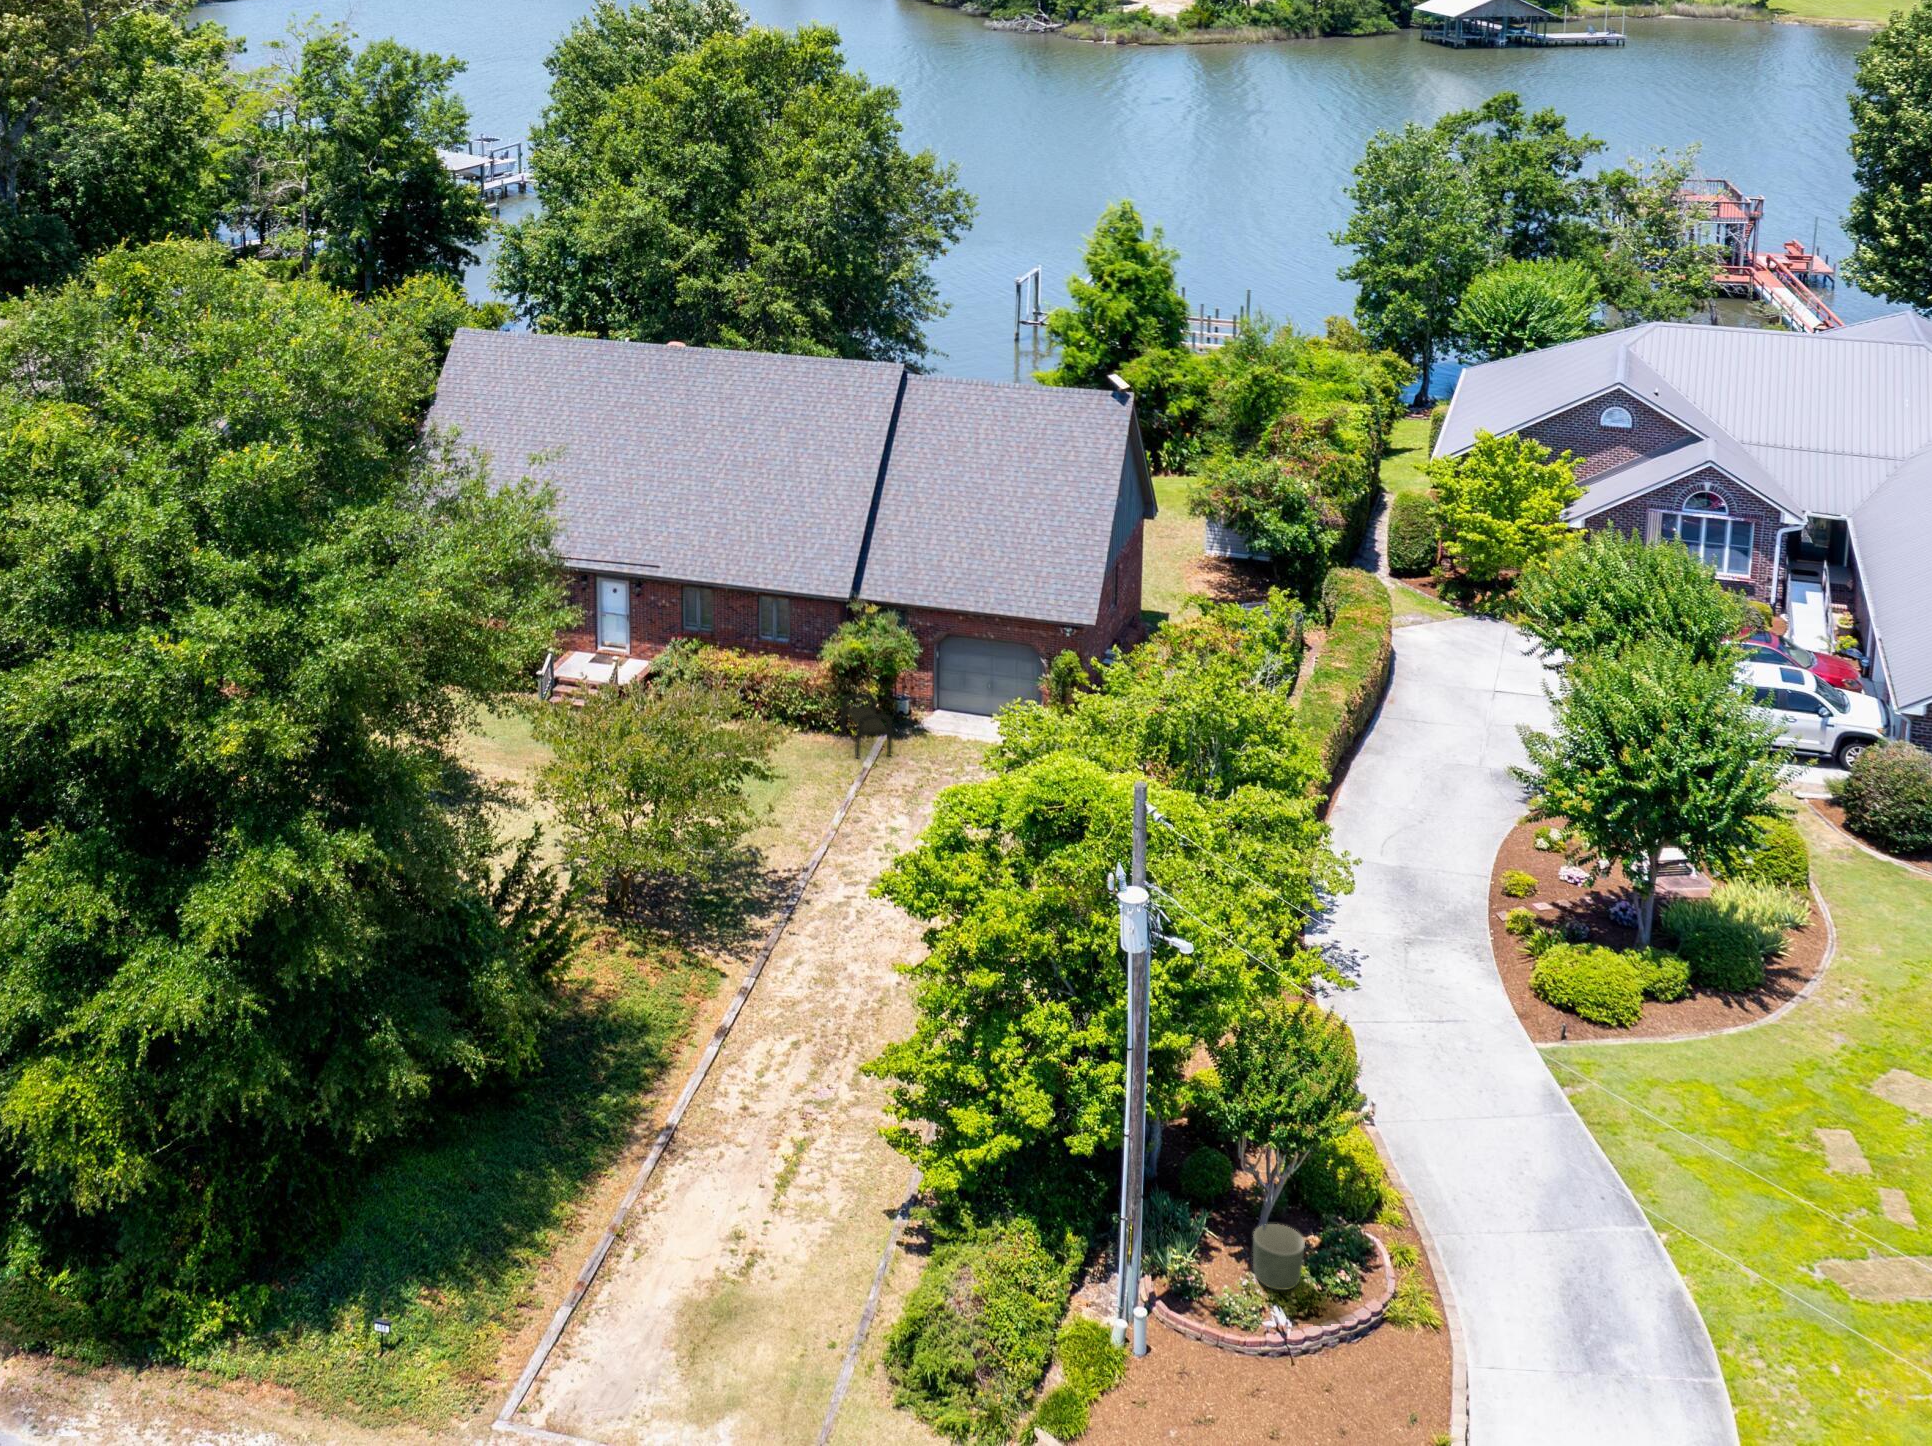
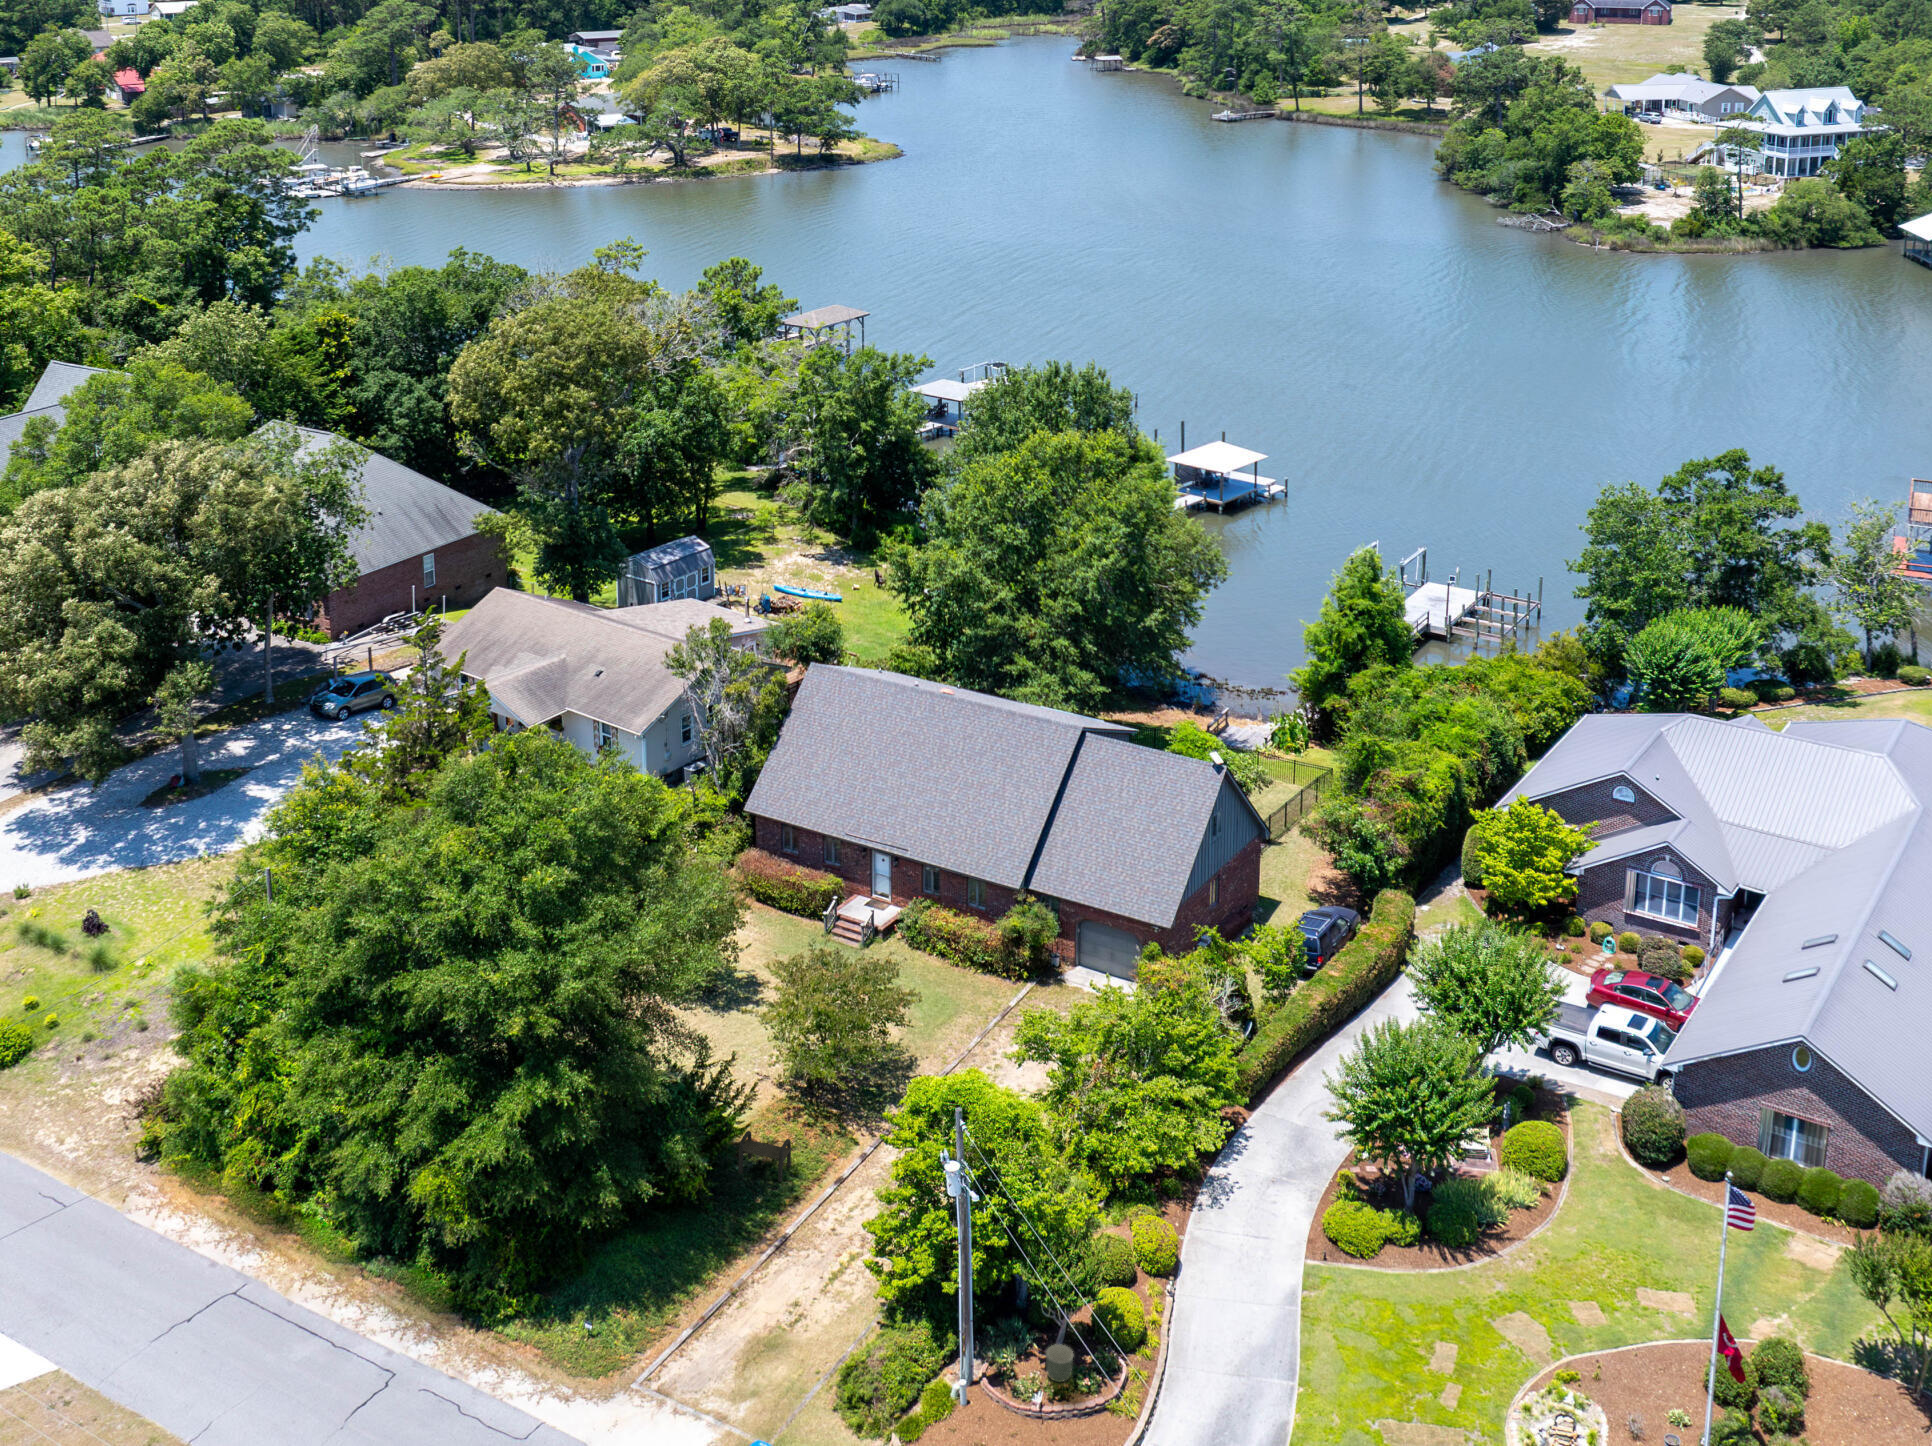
bench: present [840,693,892,758] -> present [738,1131,791,1182]

